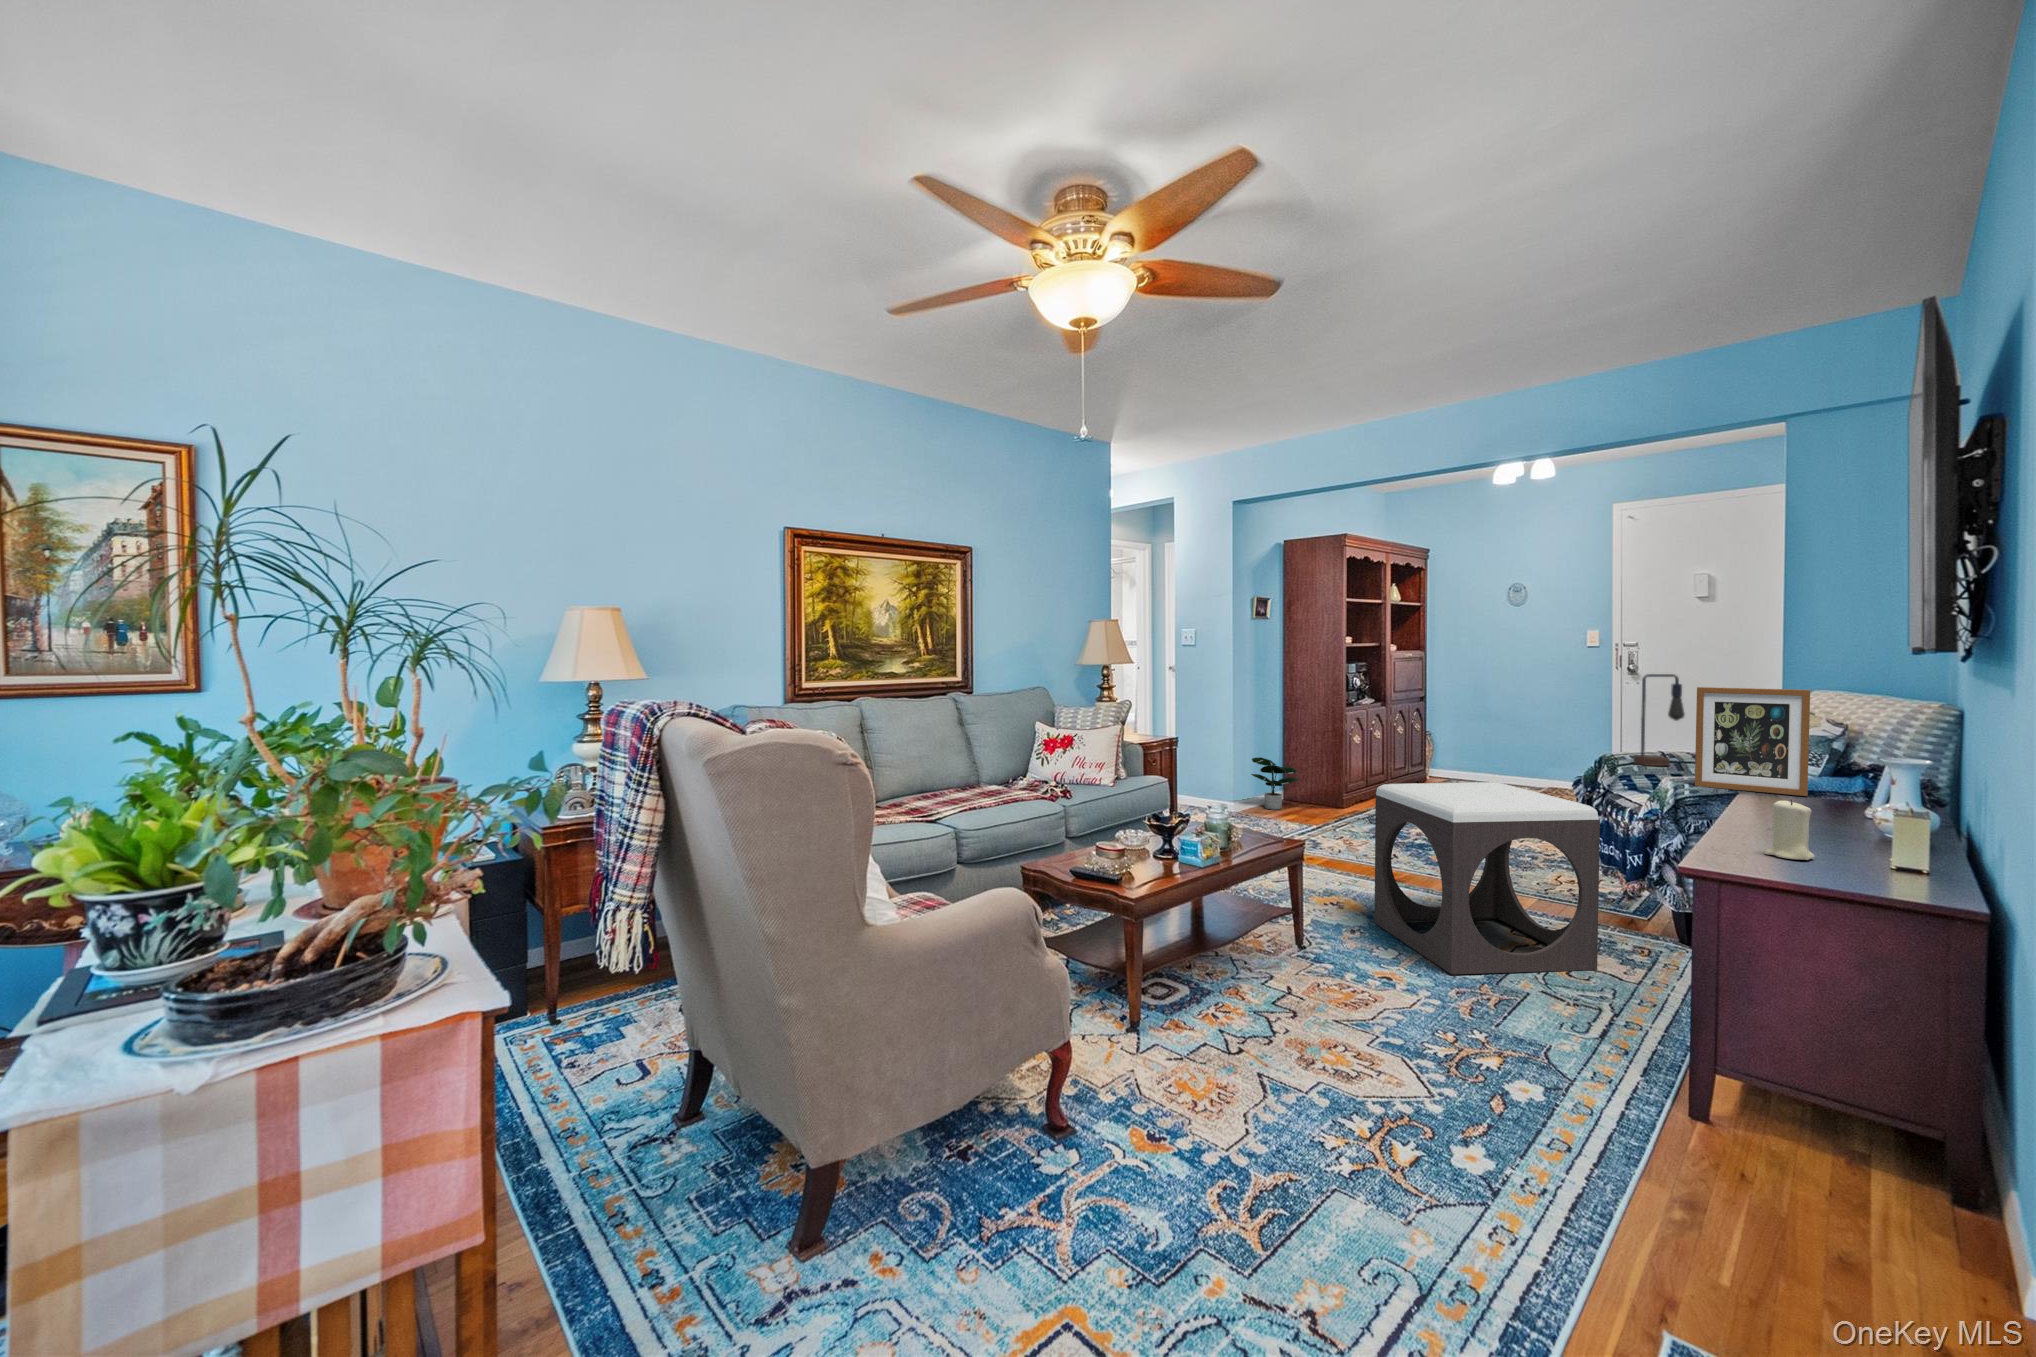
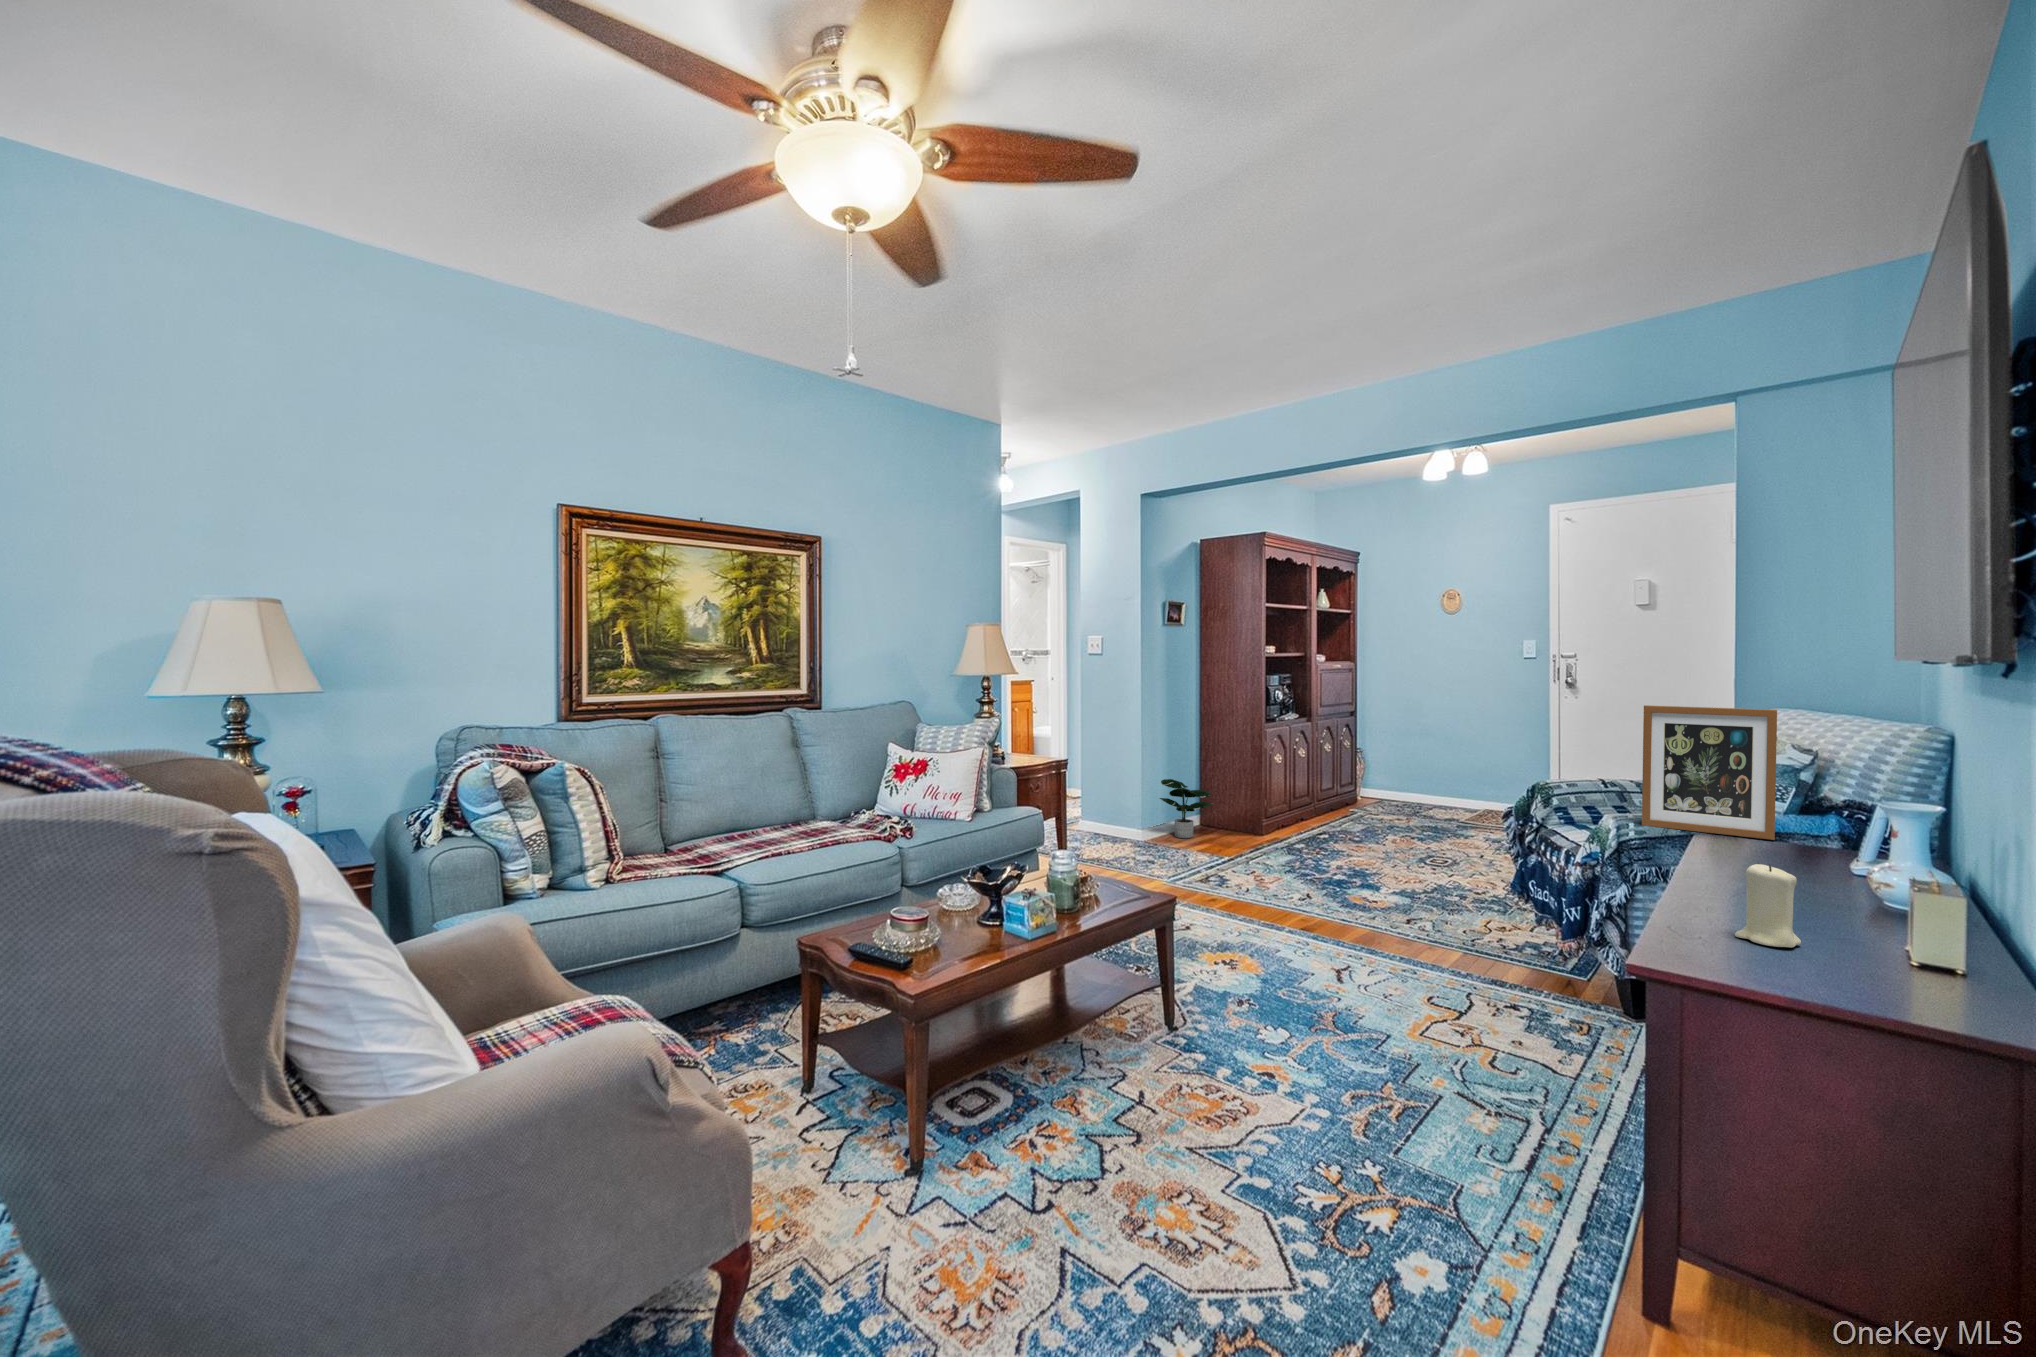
table lamp: present [1633,674,1685,766] -> none [1571,688,1630,797]
footstool: present [1374,782,1600,974] -> none [1268,819,1529,1069]

